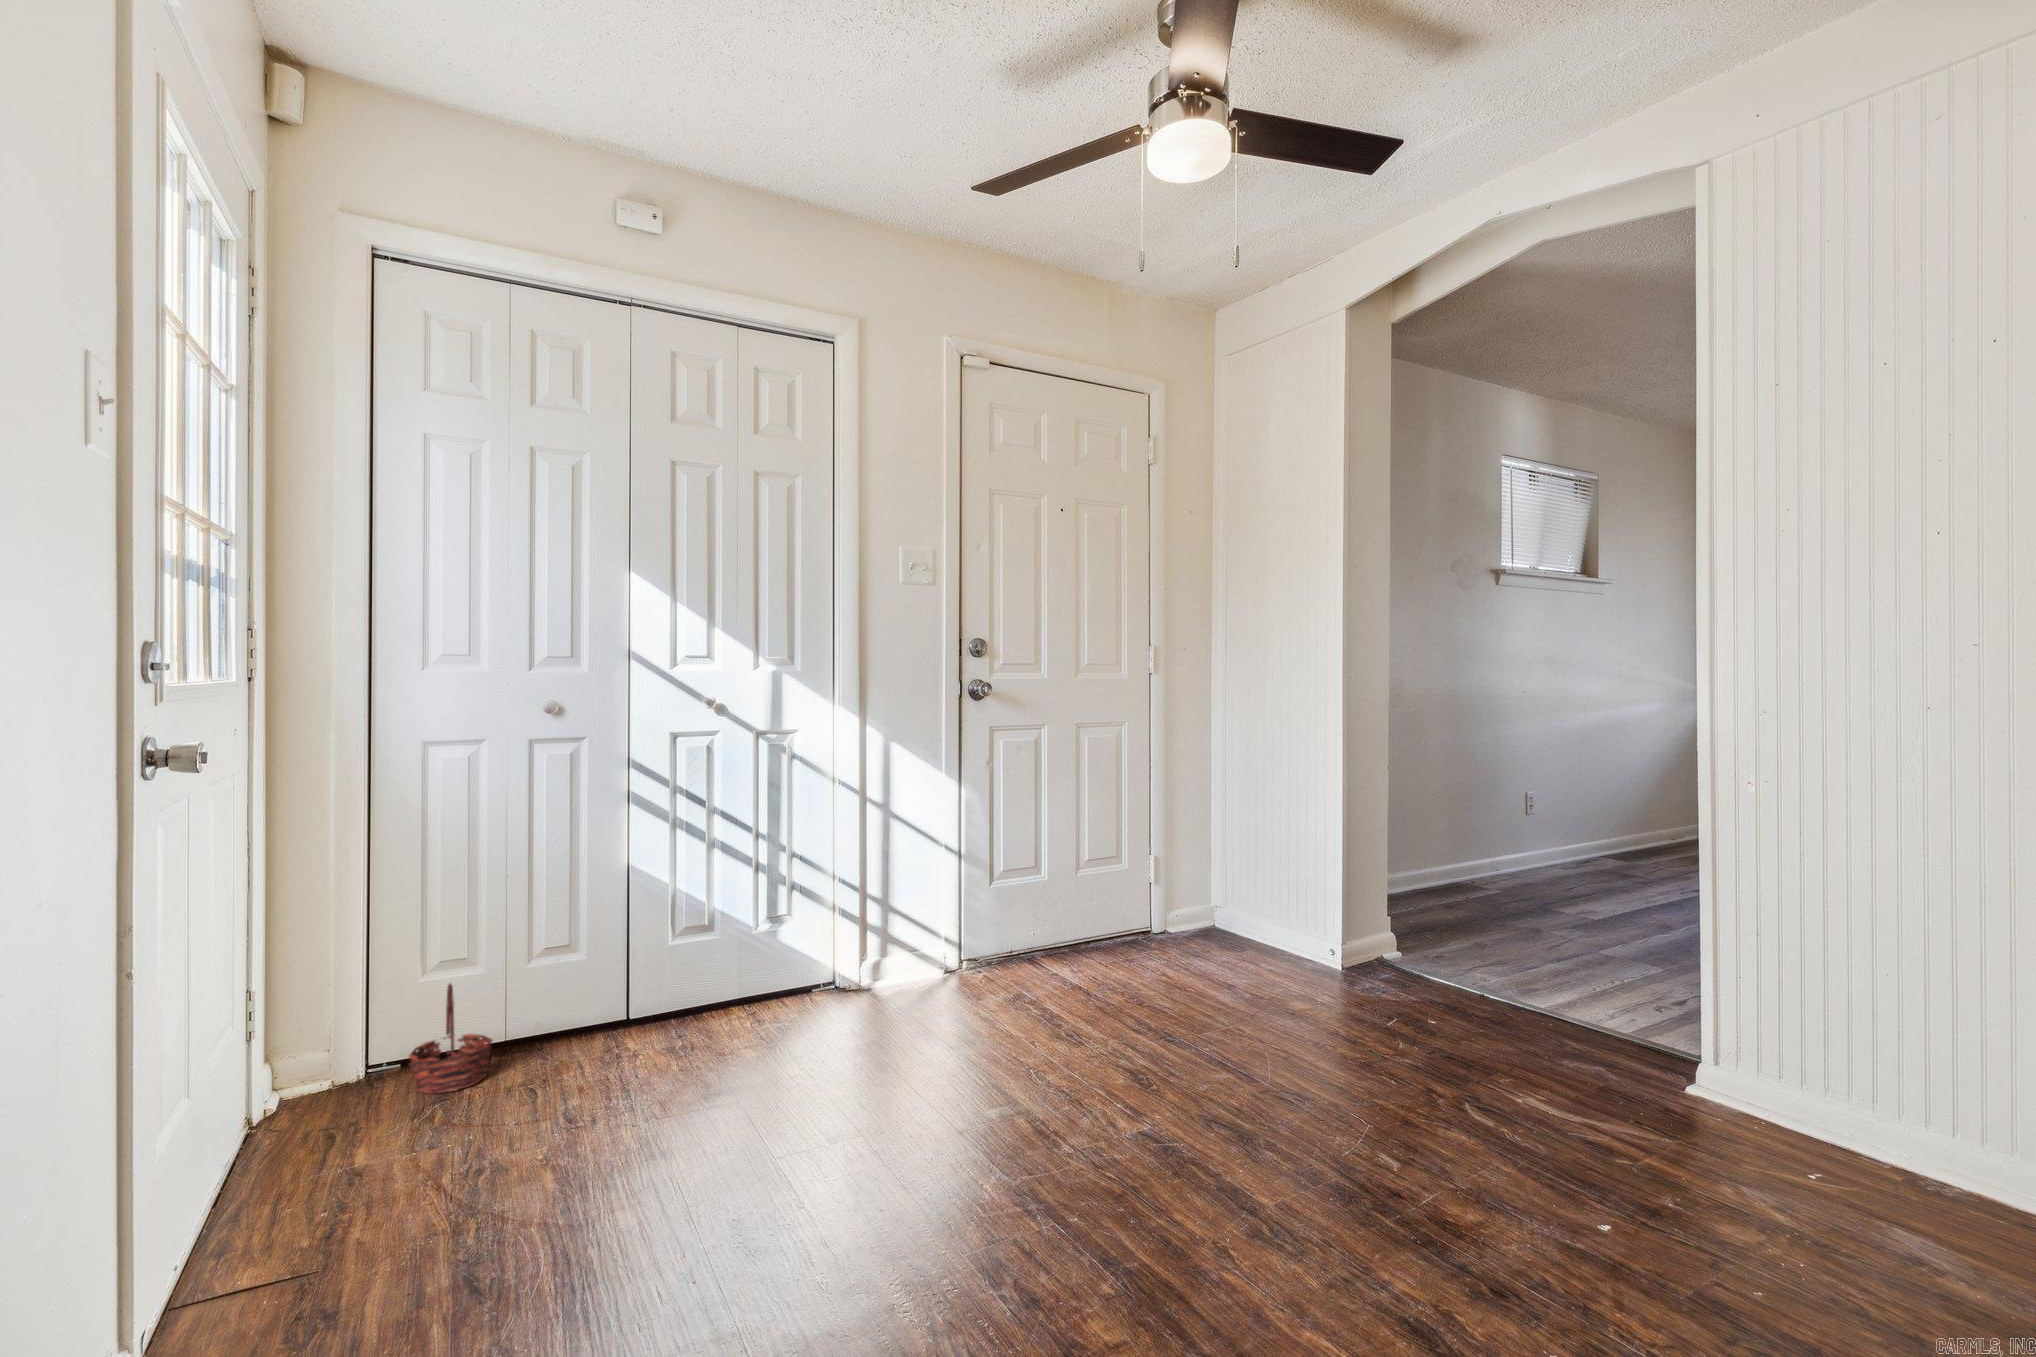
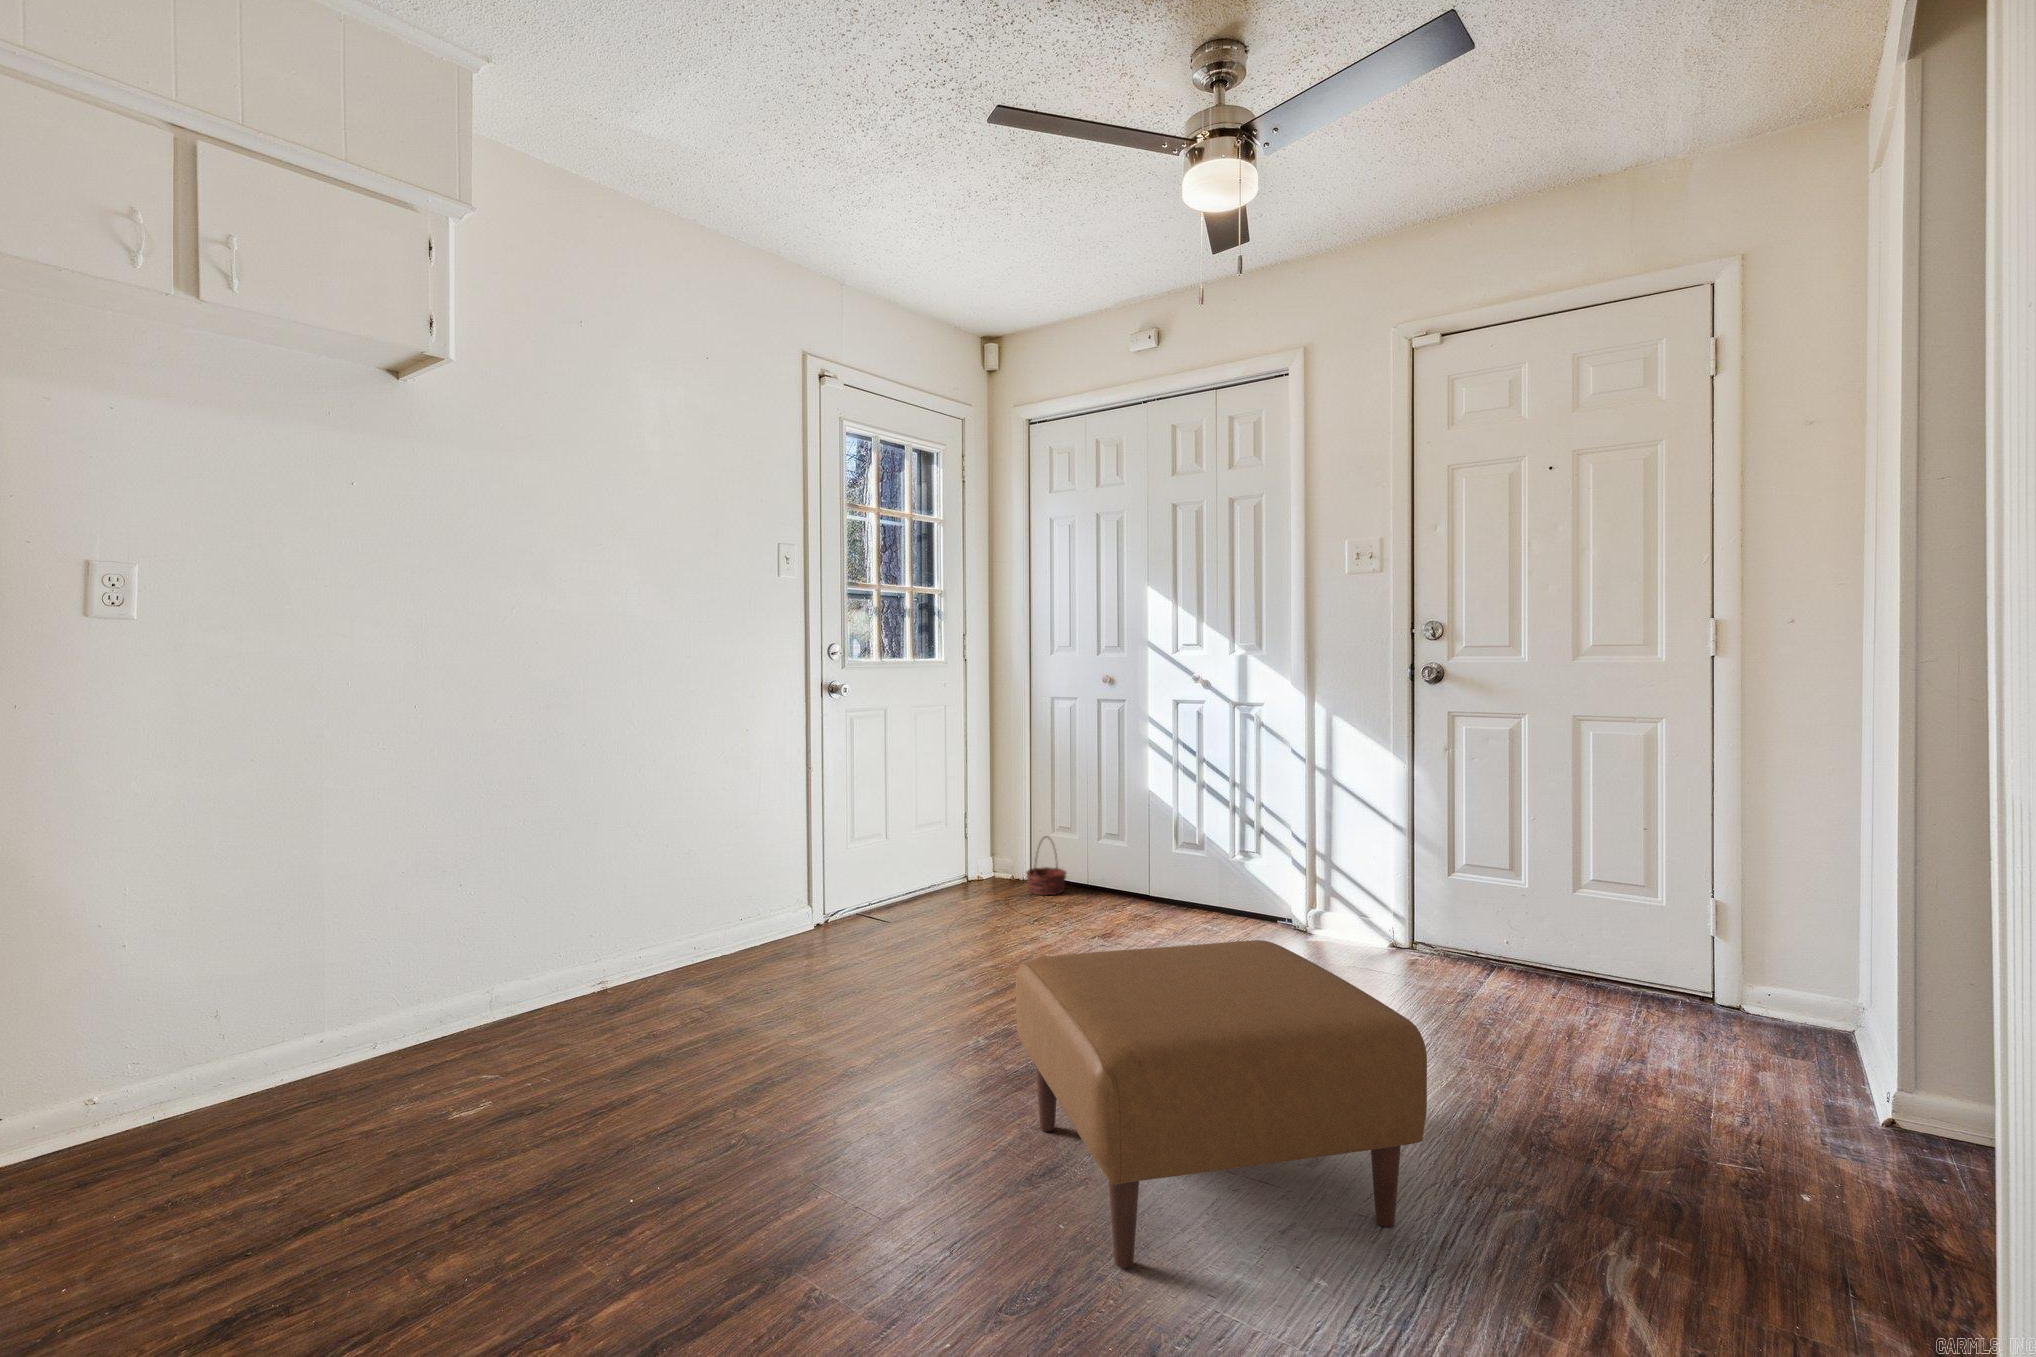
ottoman: none [1271,946,1728,1269] -> present [1016,940,1427,1268]

